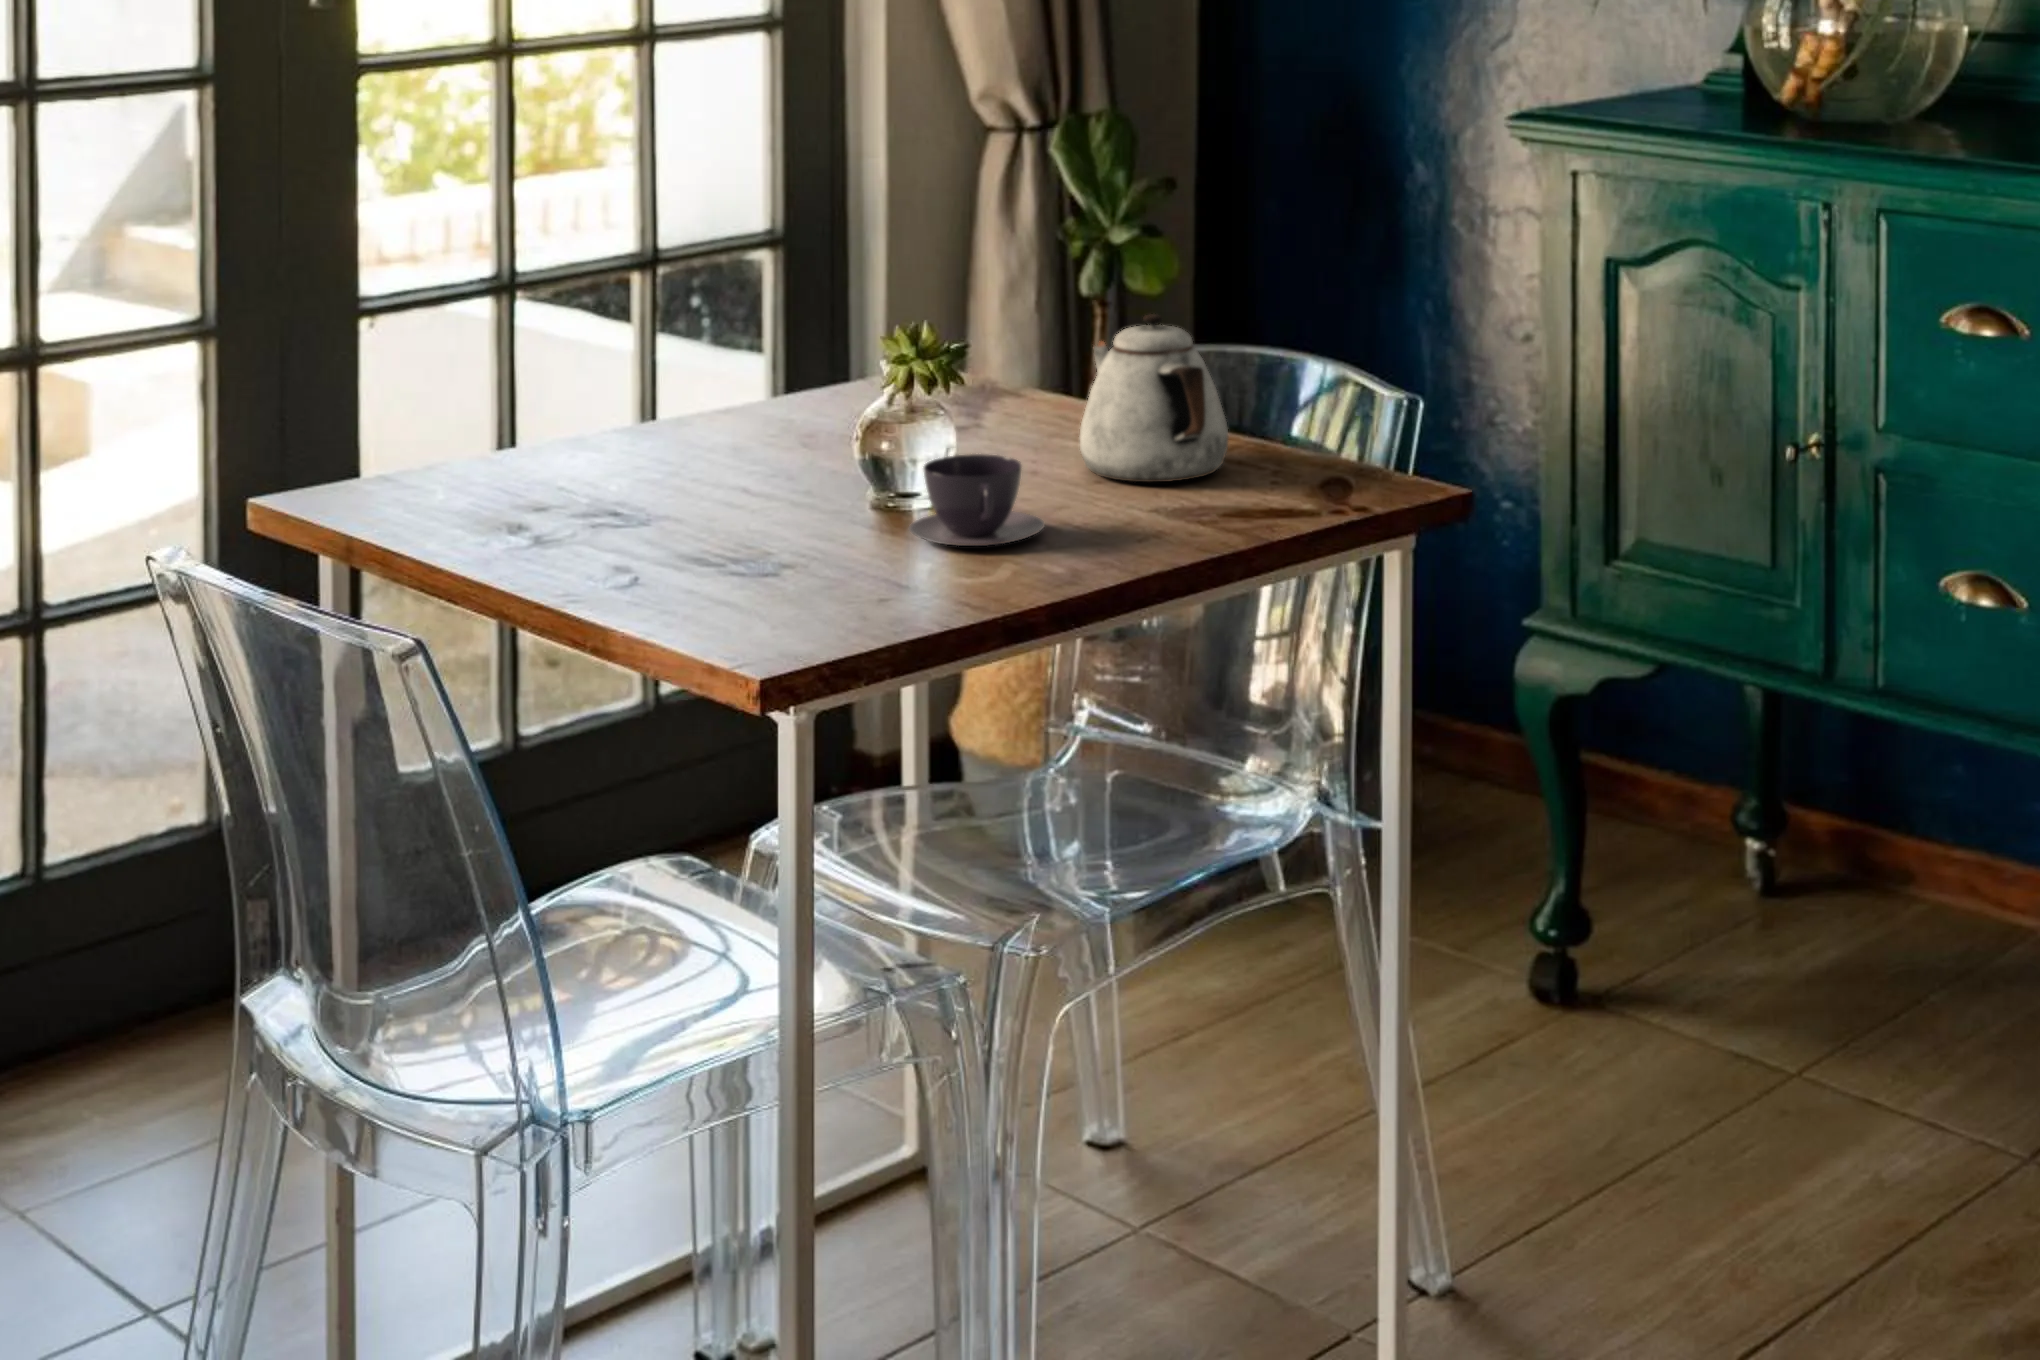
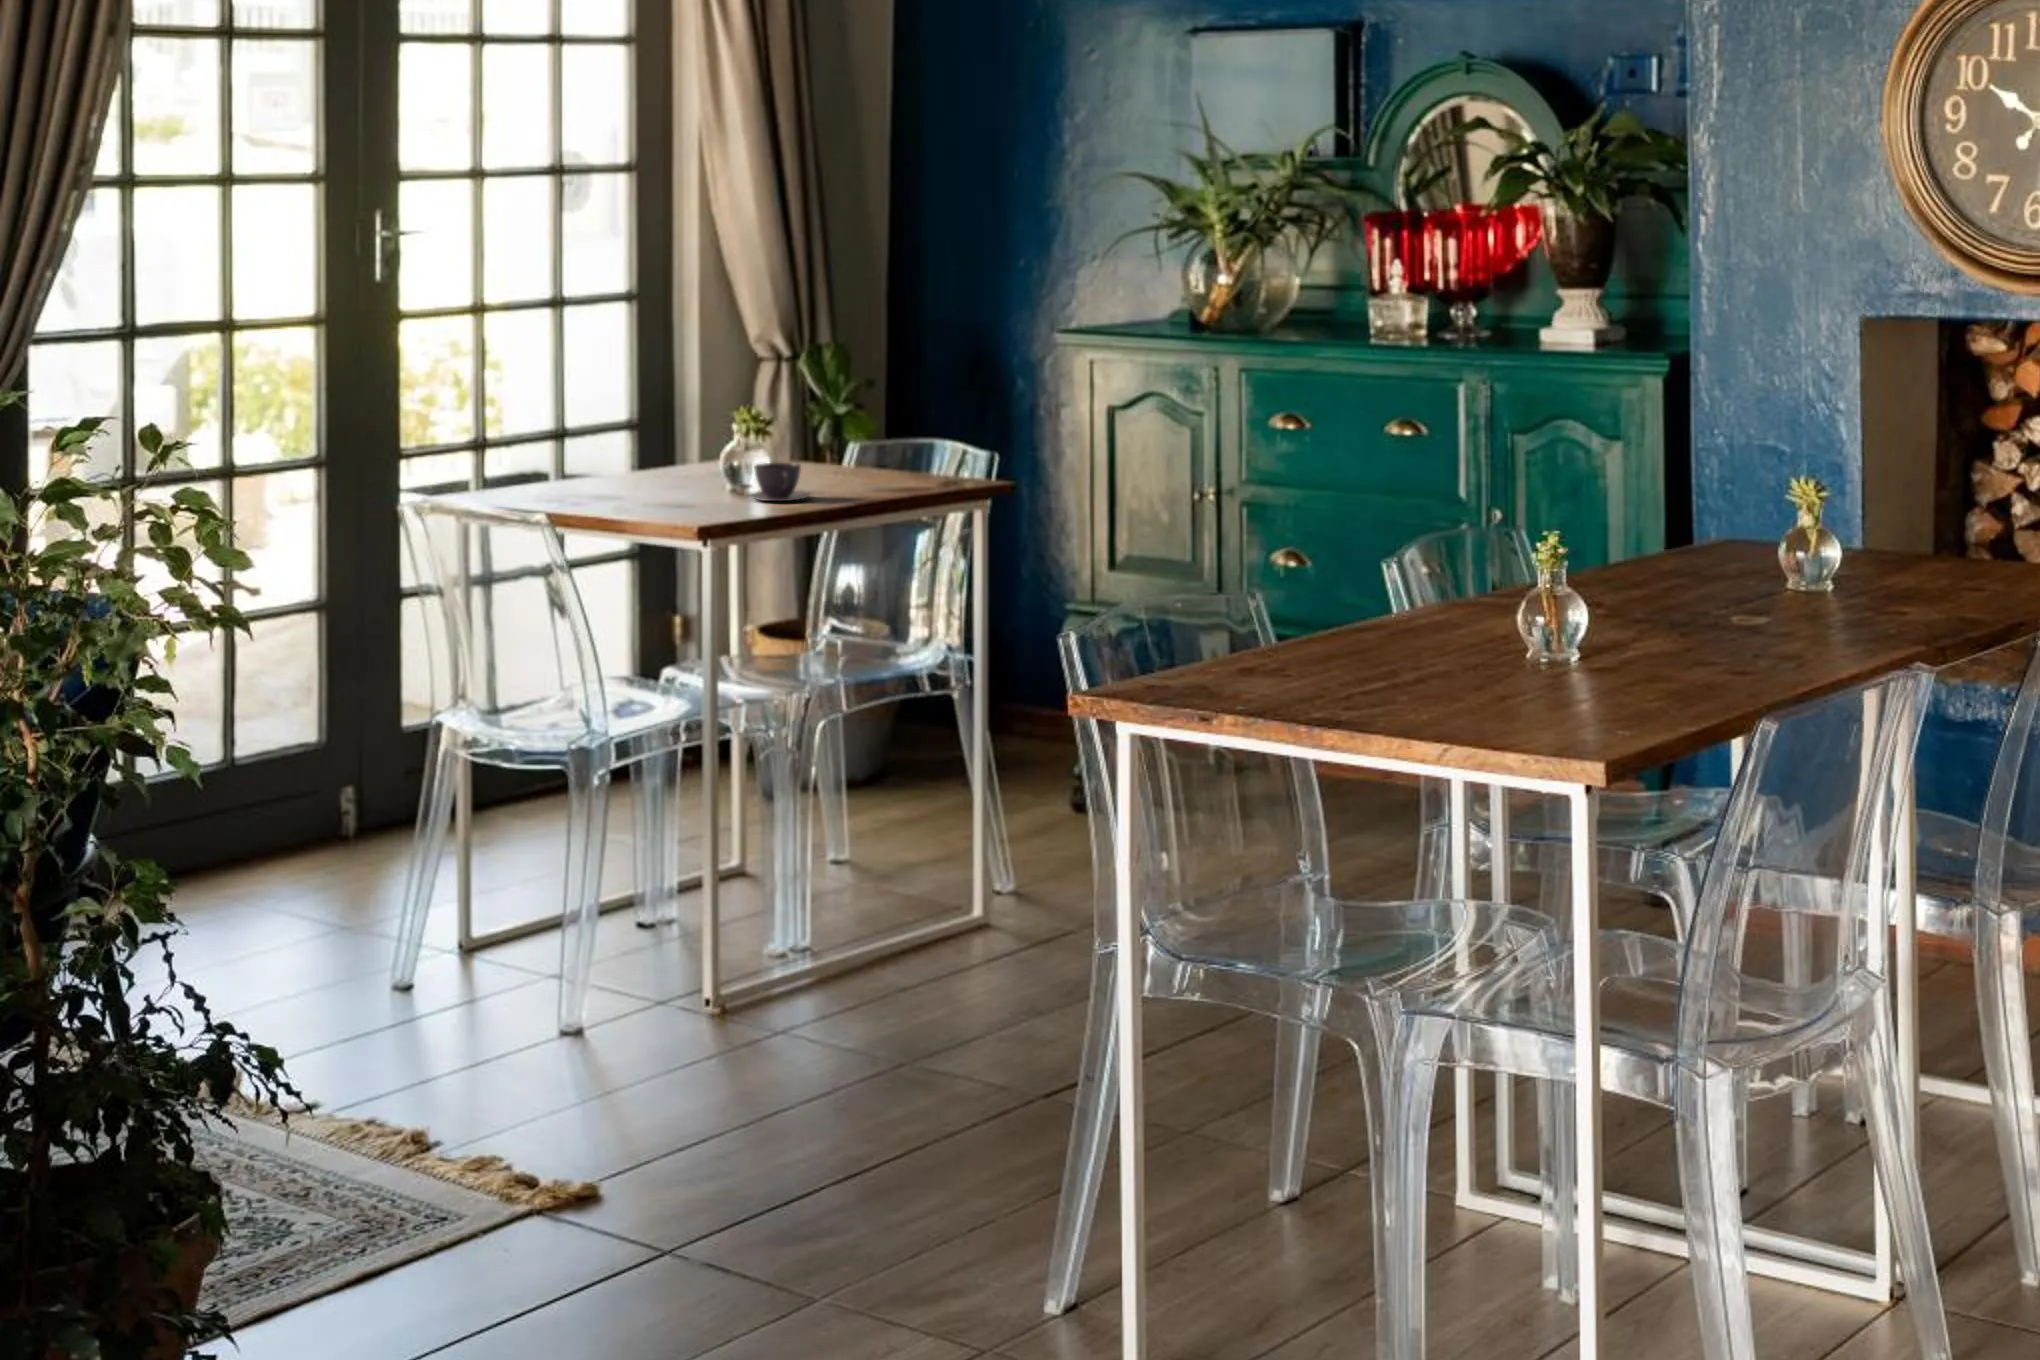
teapot: present [1080,314,1228,482] -> none [826,405,900,485]

